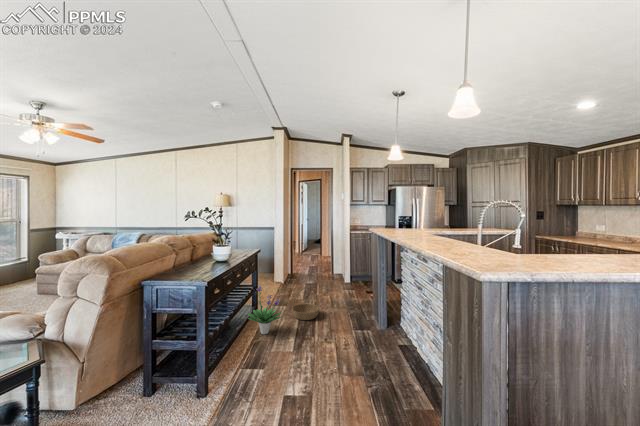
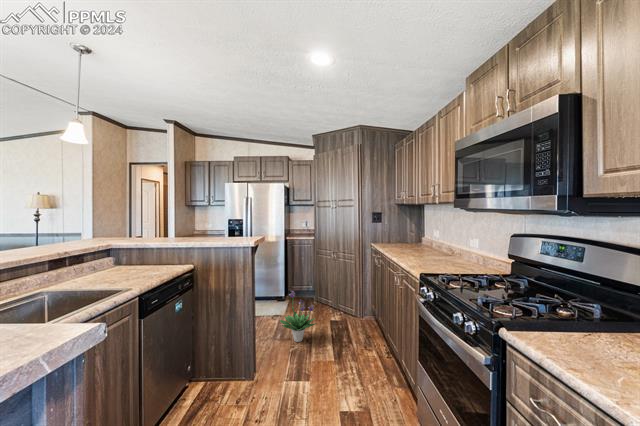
basket: present [292,287,320,320] -> none [321,291,351,325]

